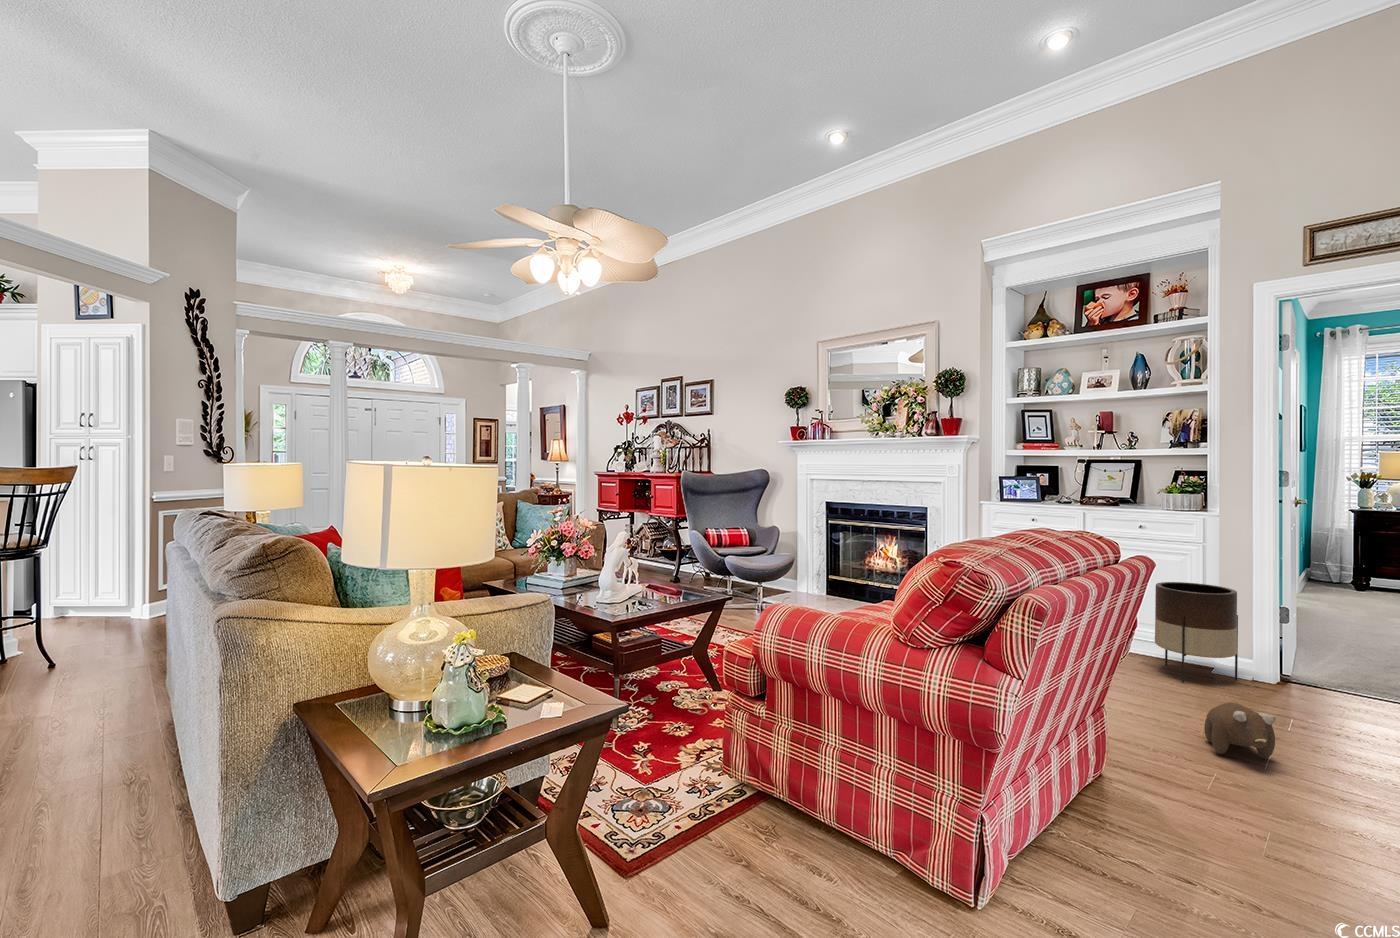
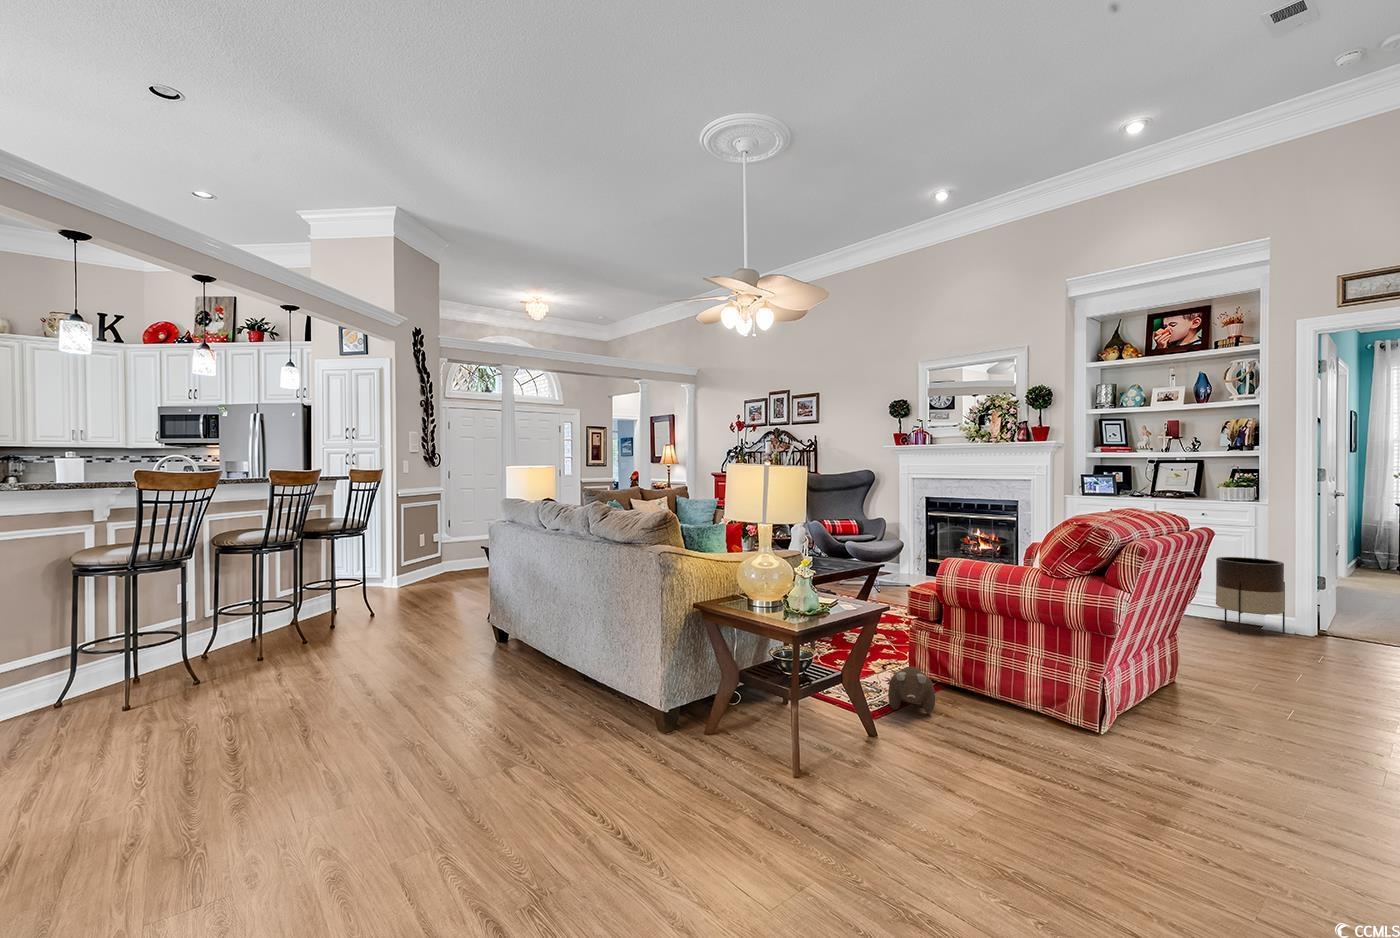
plush toy: present [1204,702,1276,759] -> present [888,667,935,714]

